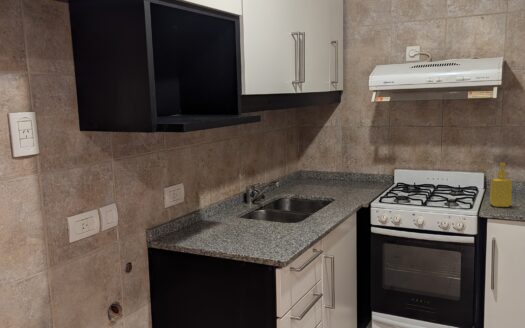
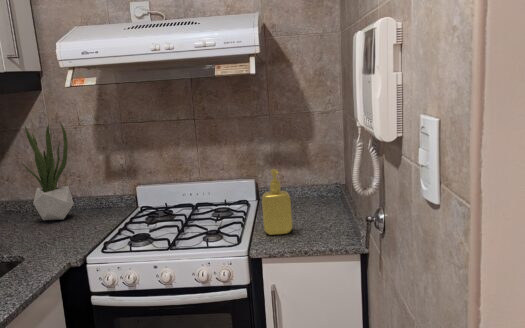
potted plant: none [326,122,355,185] -> present [22,123,74,220]

